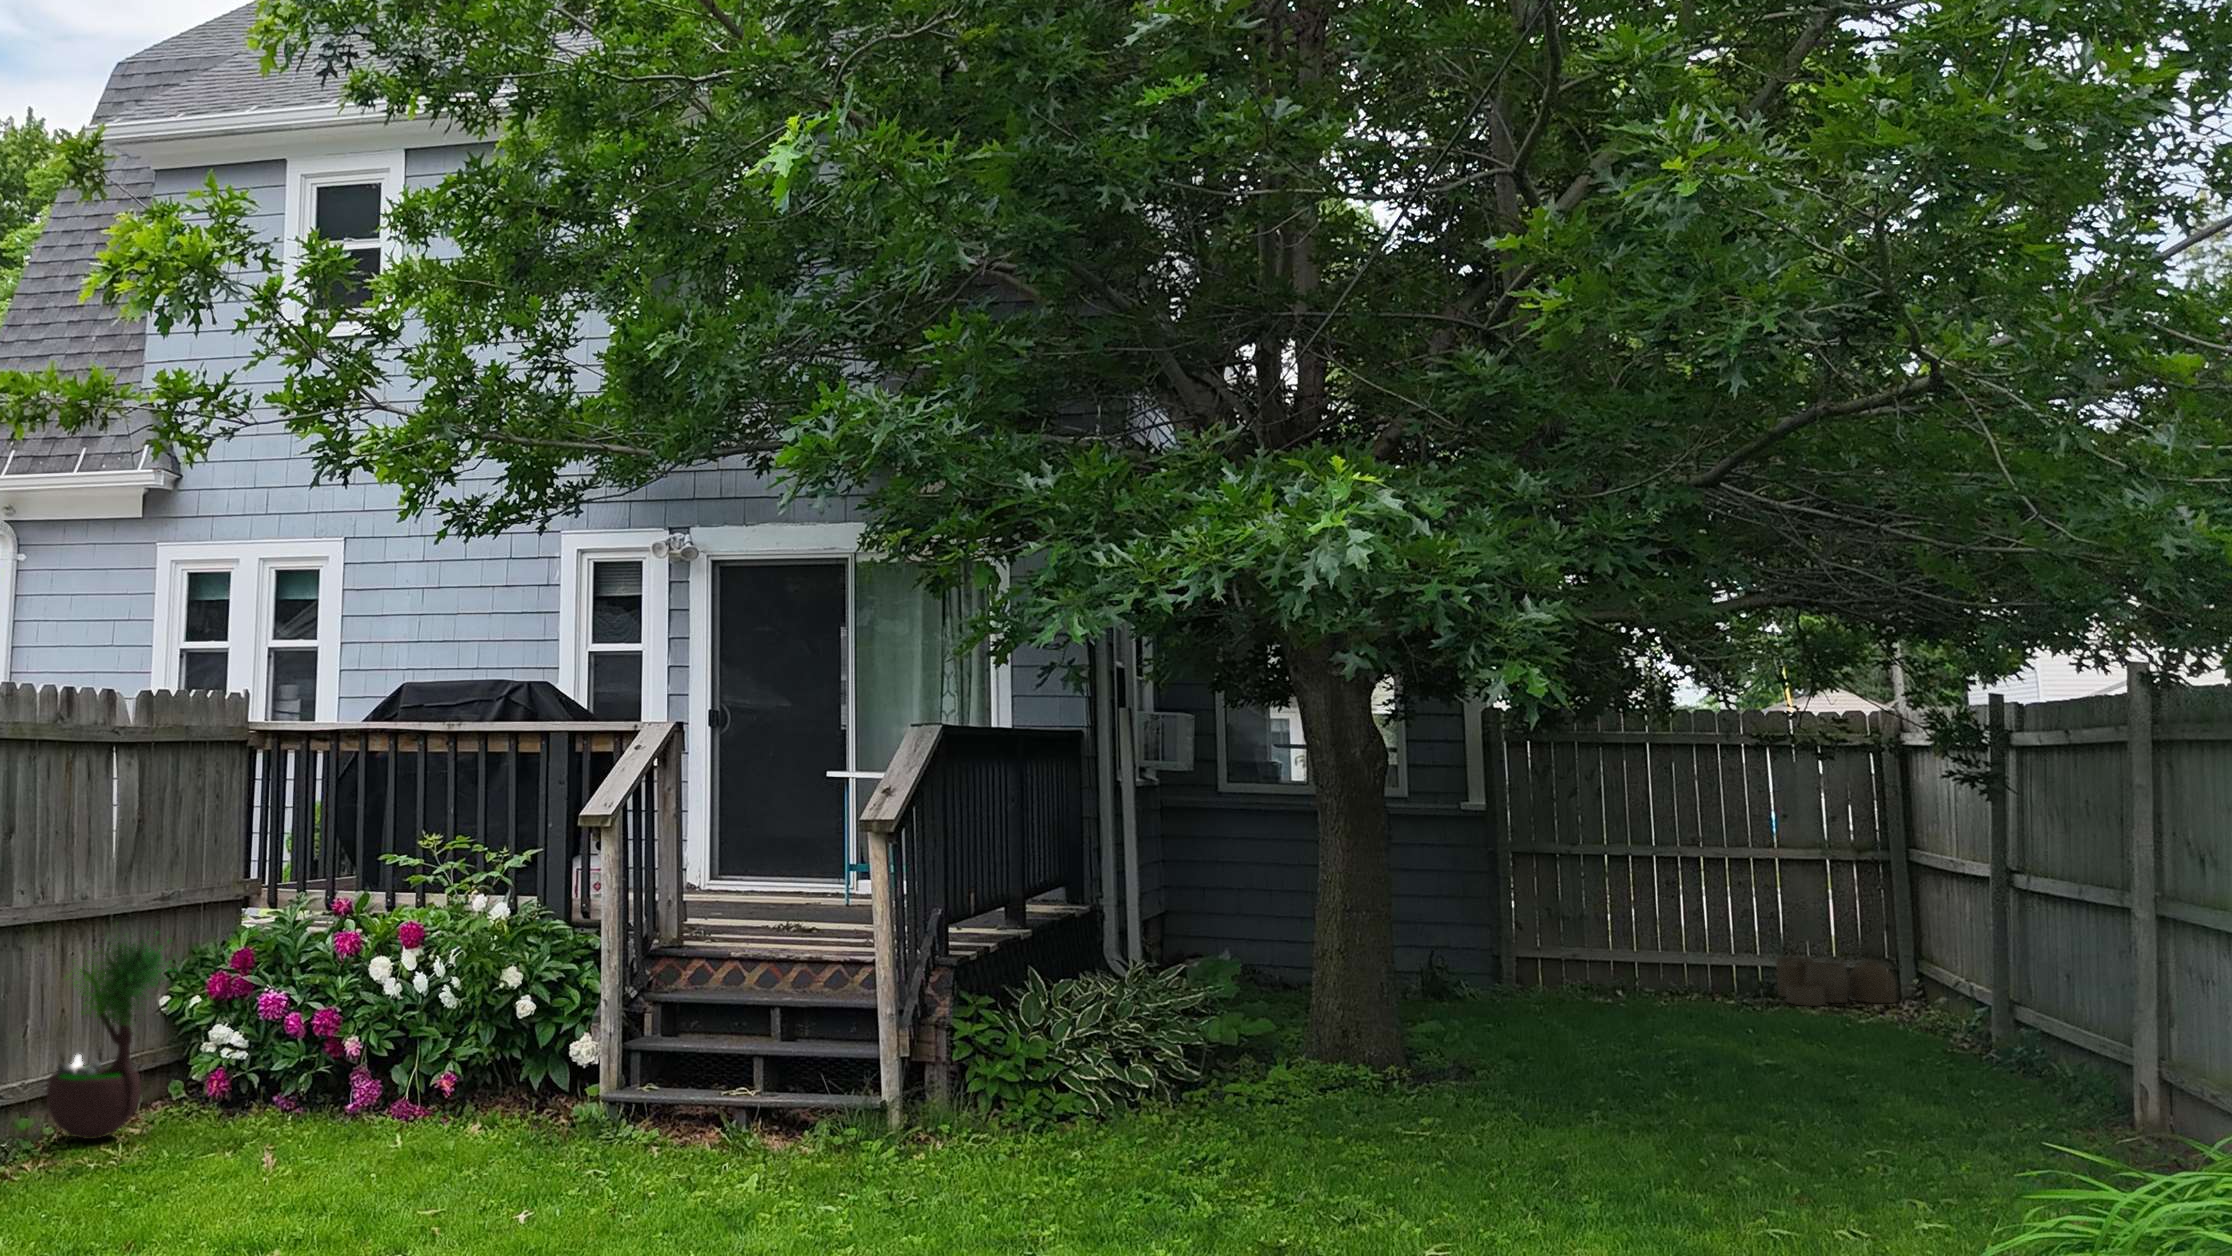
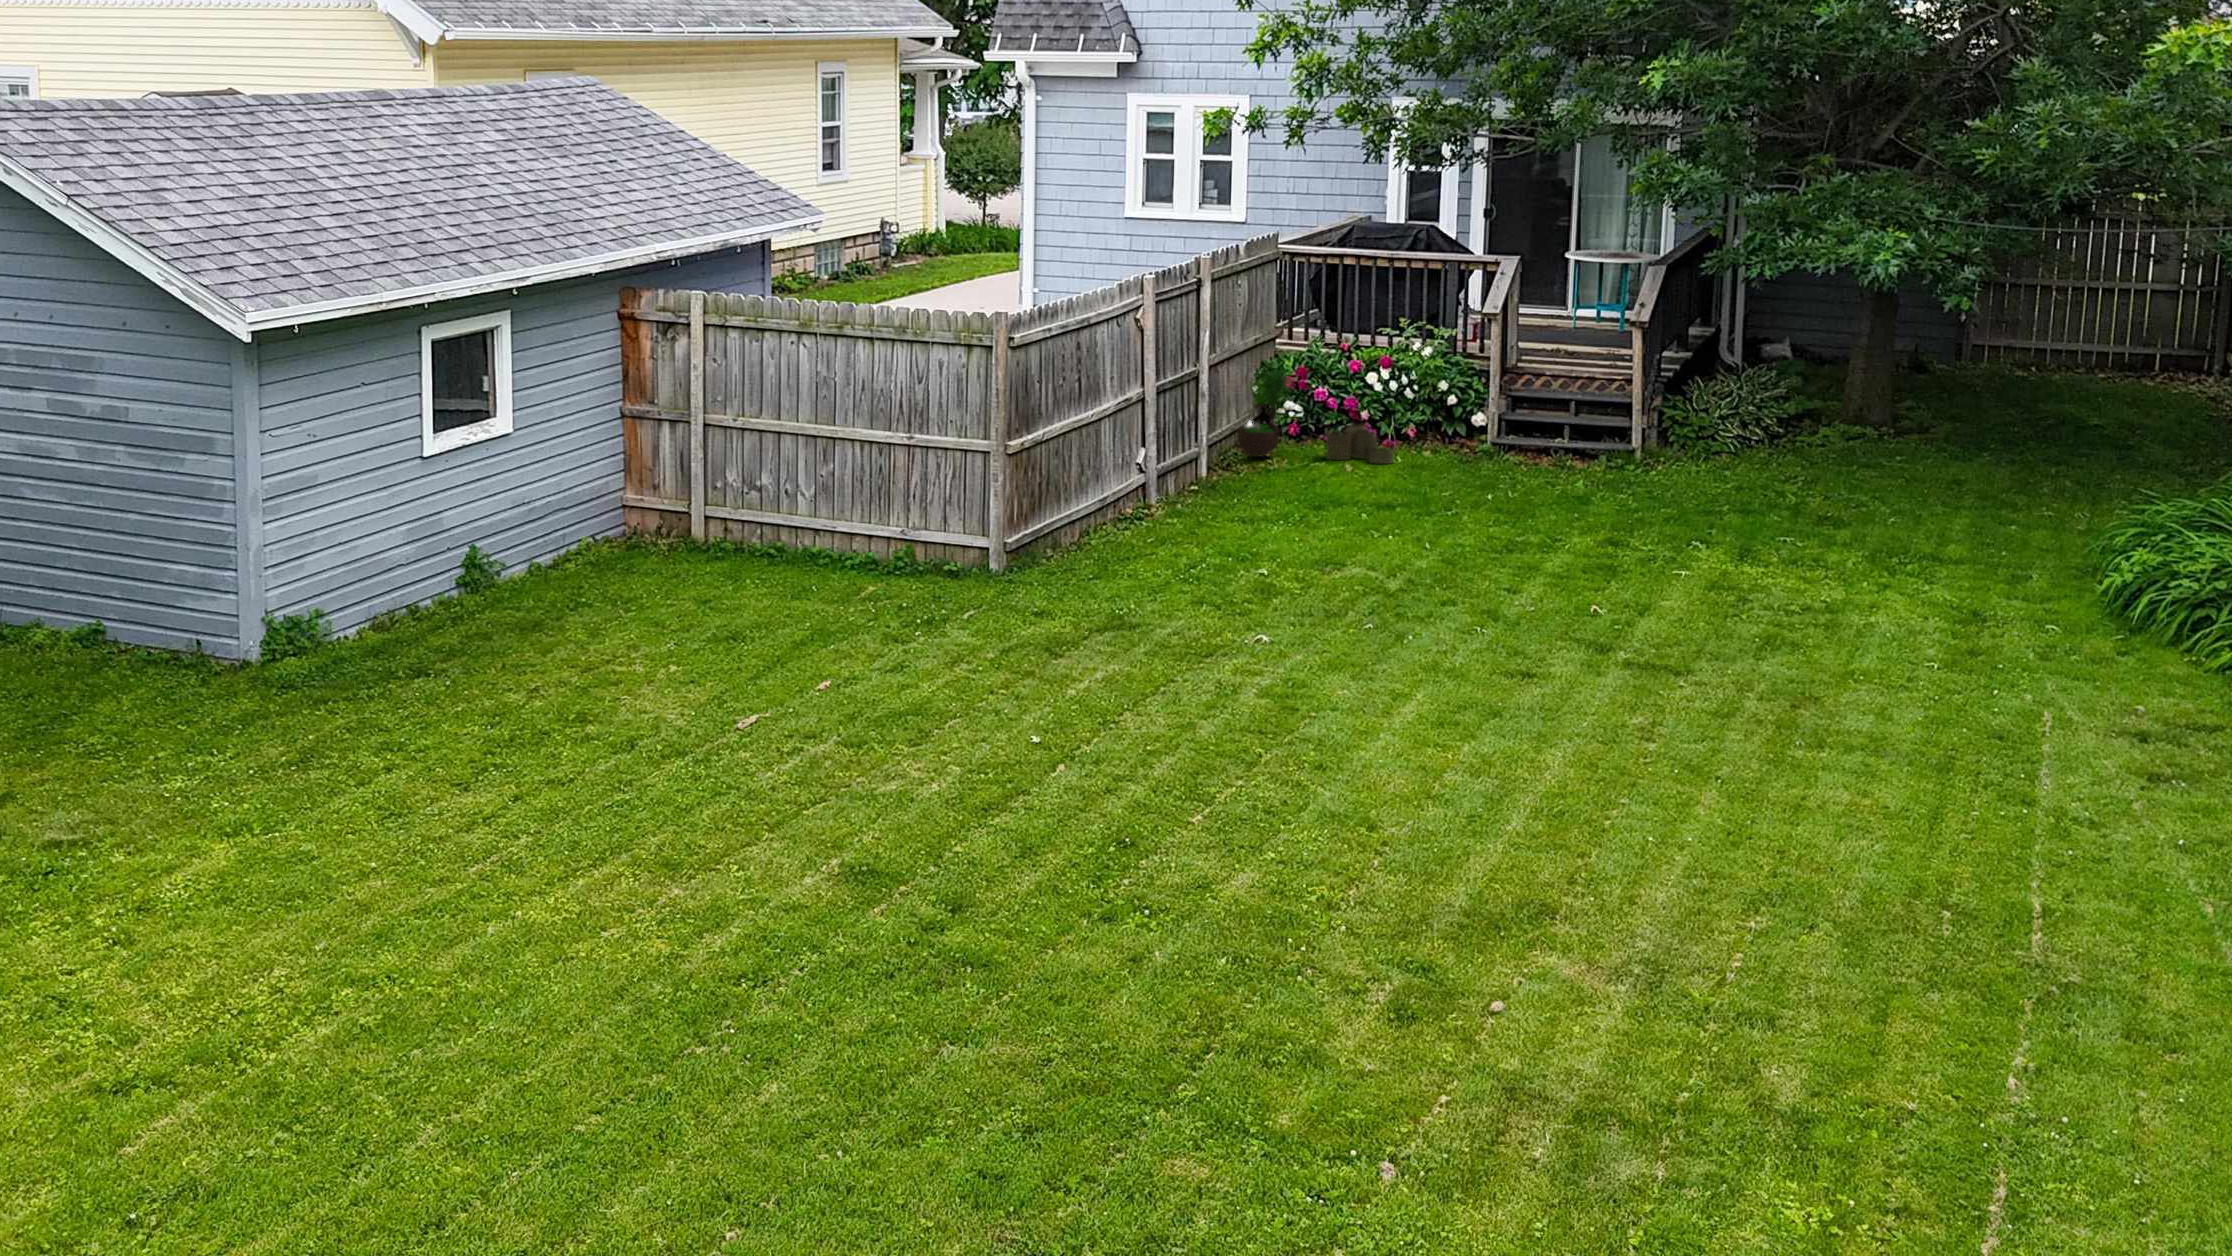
woven basket: present [1776,954,1897,1006] -> present [1326,424,1393,464]

